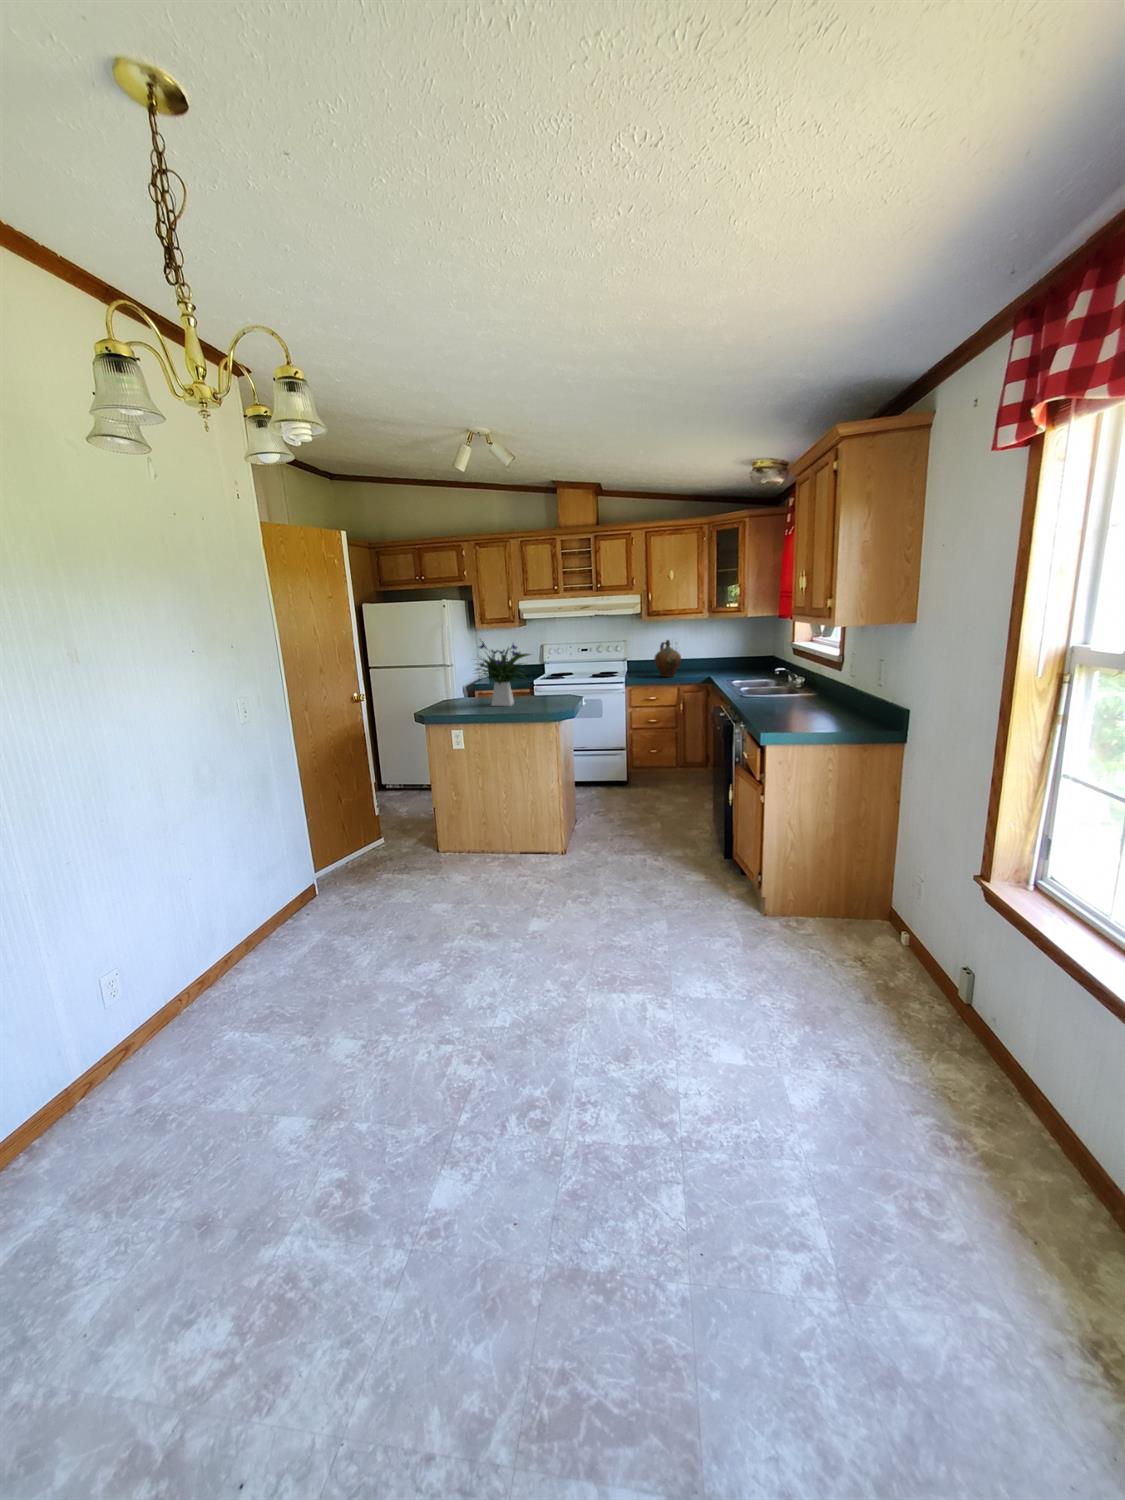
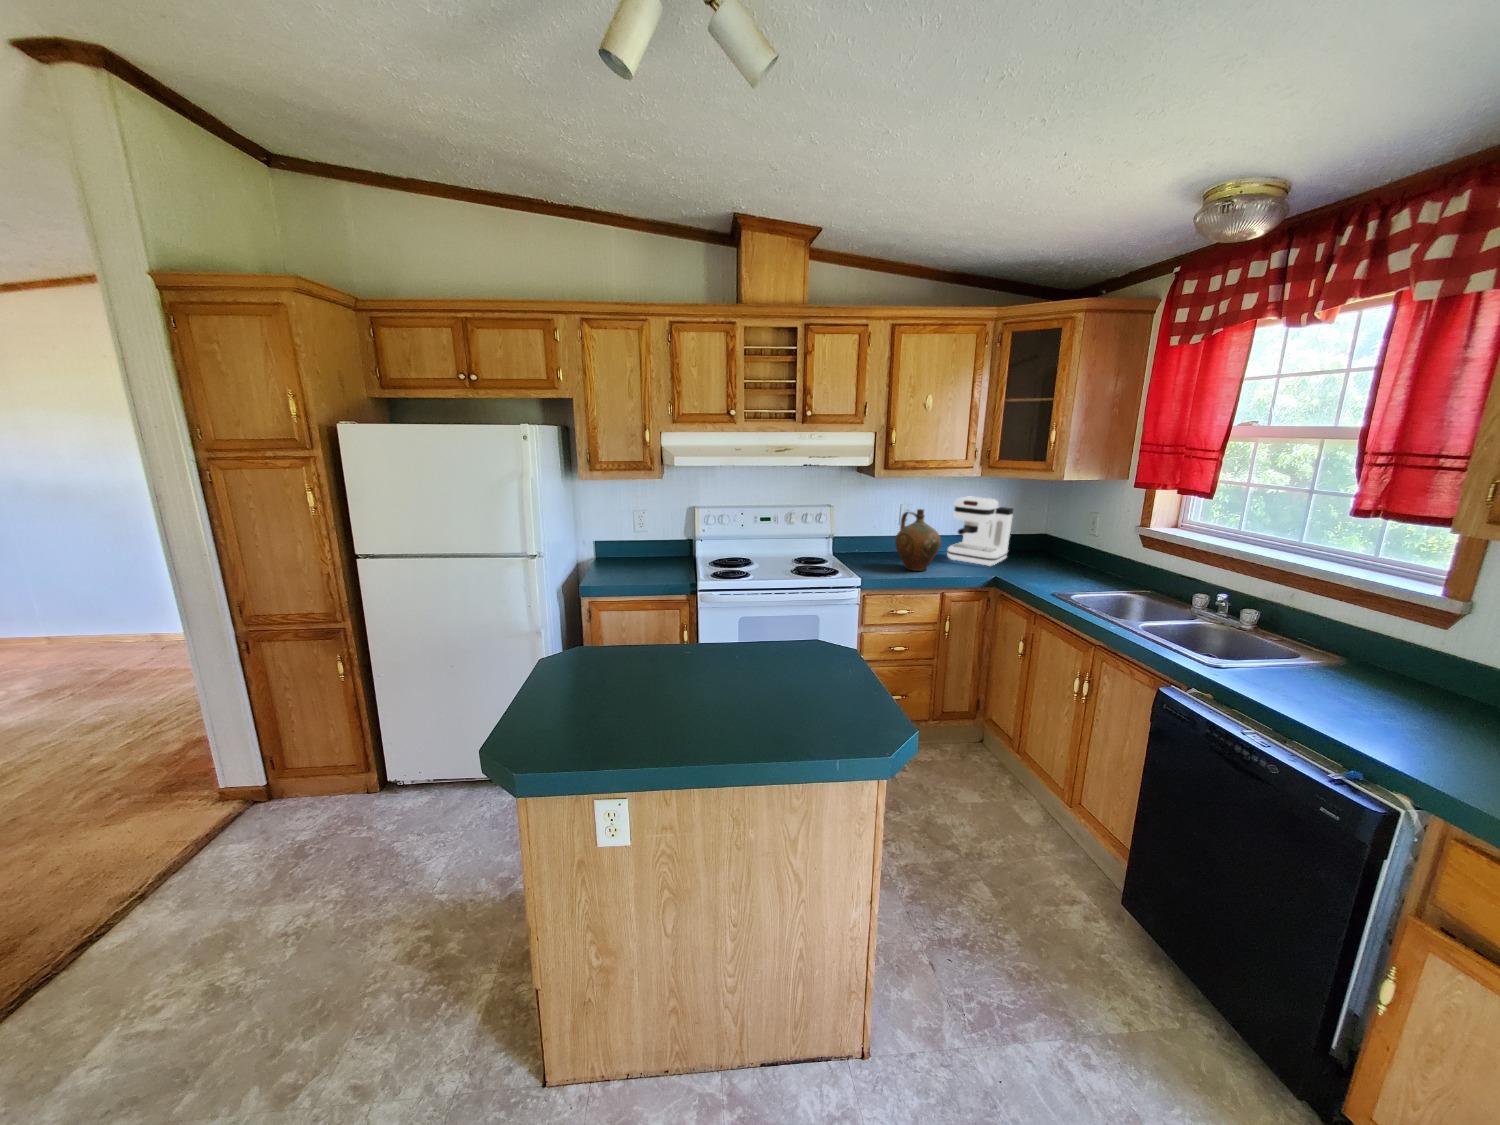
coffee maker: none [695,633,737,675] -> present [947,496,1013,566]
flower arrangement: present [476,641,530,706] -> none [640,537,802,710]

